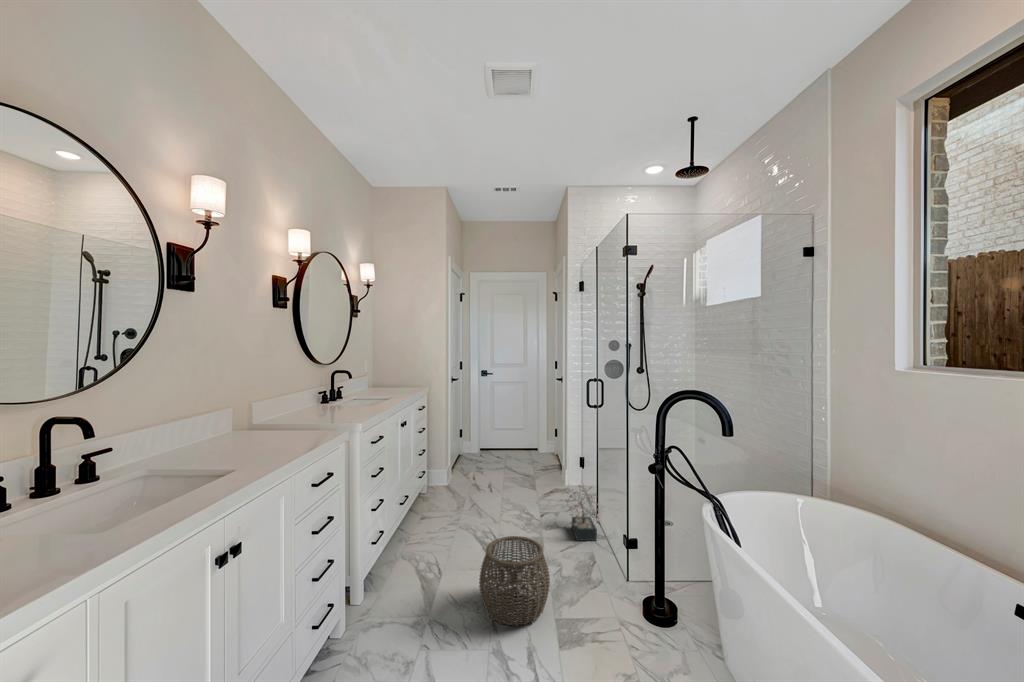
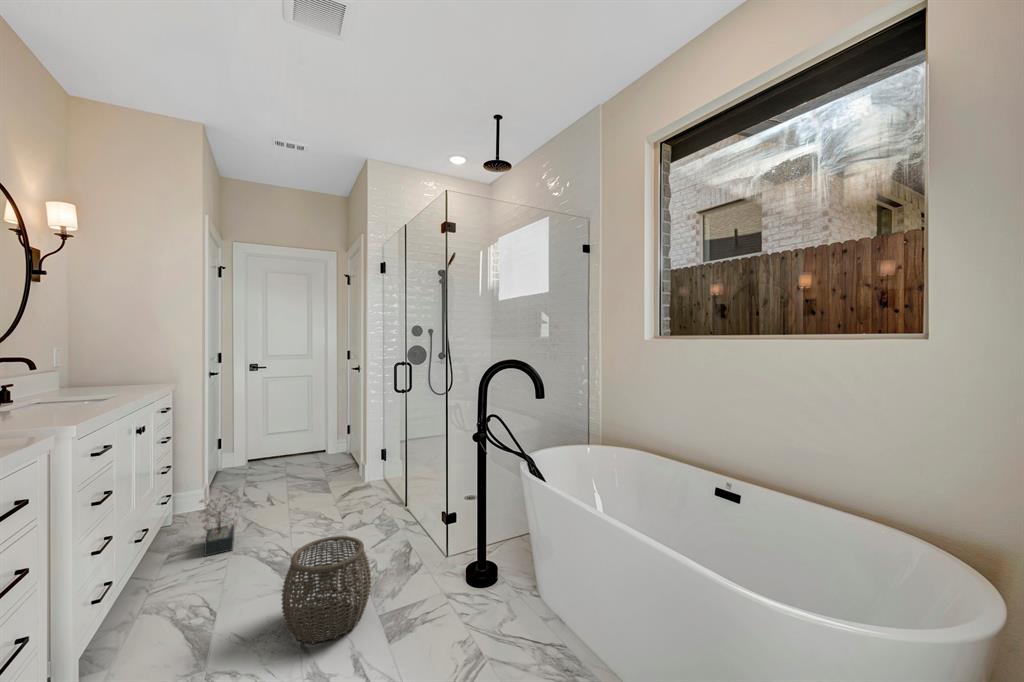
decorative plant: present [565,485,601,541] -> present [199,489,241,556]

